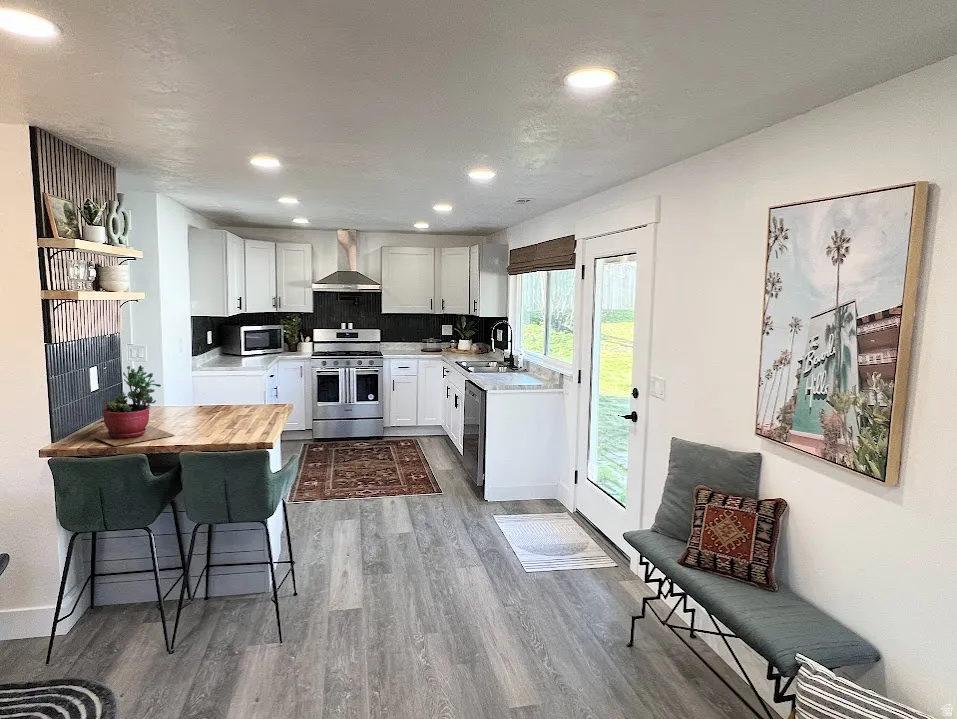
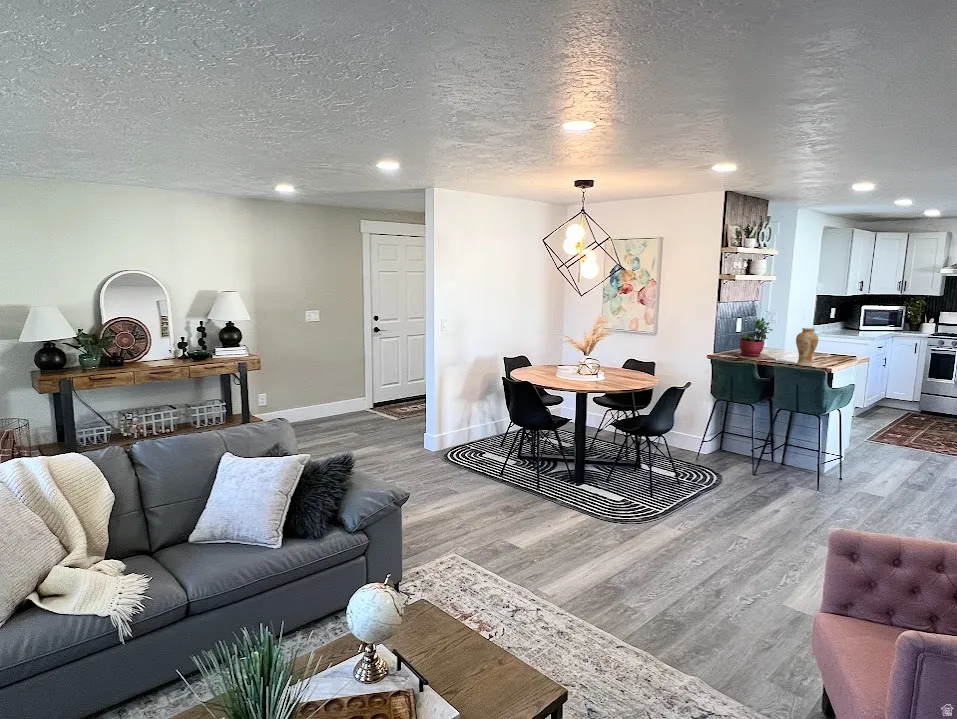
vase: none [207,378,243,442] -> present [796,328,818,366]

